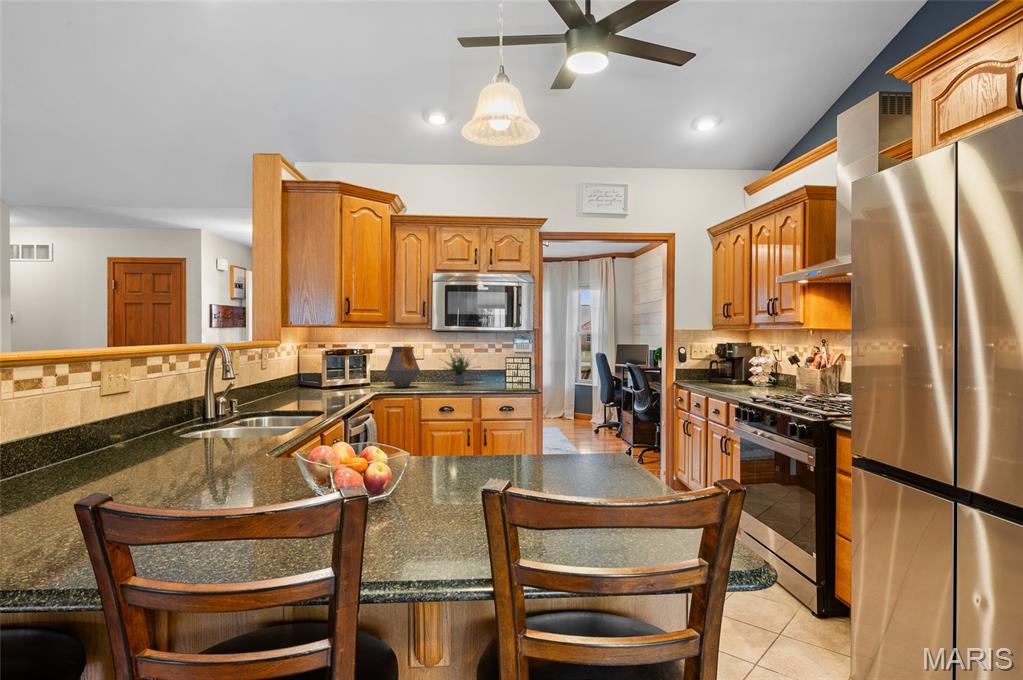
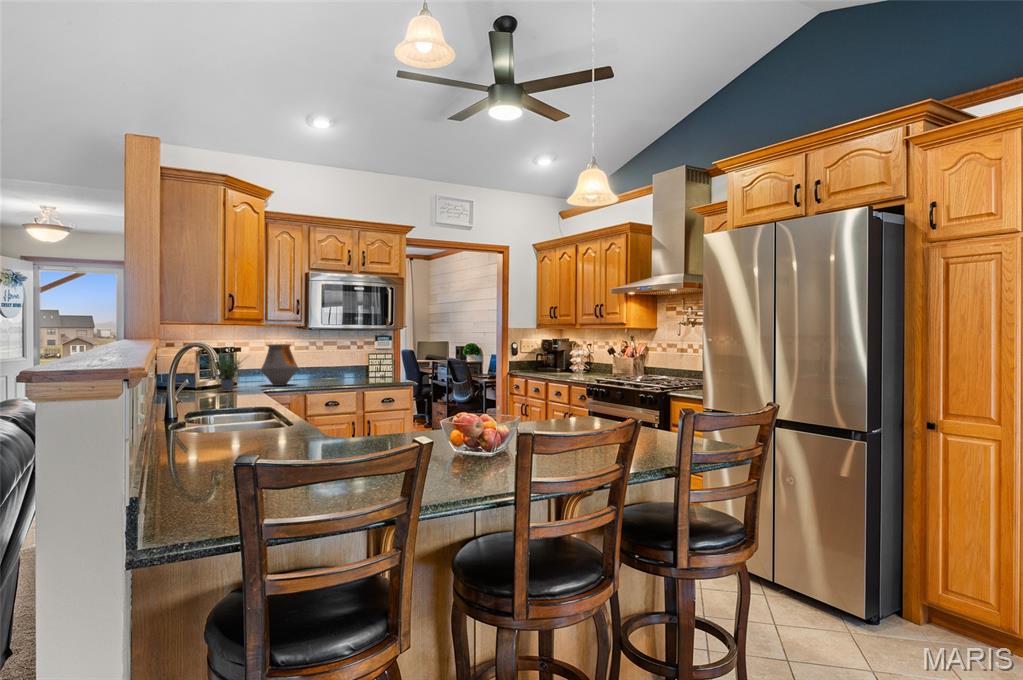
potted plant: present [445,354,478,385] -> present [199,354,242,391]

